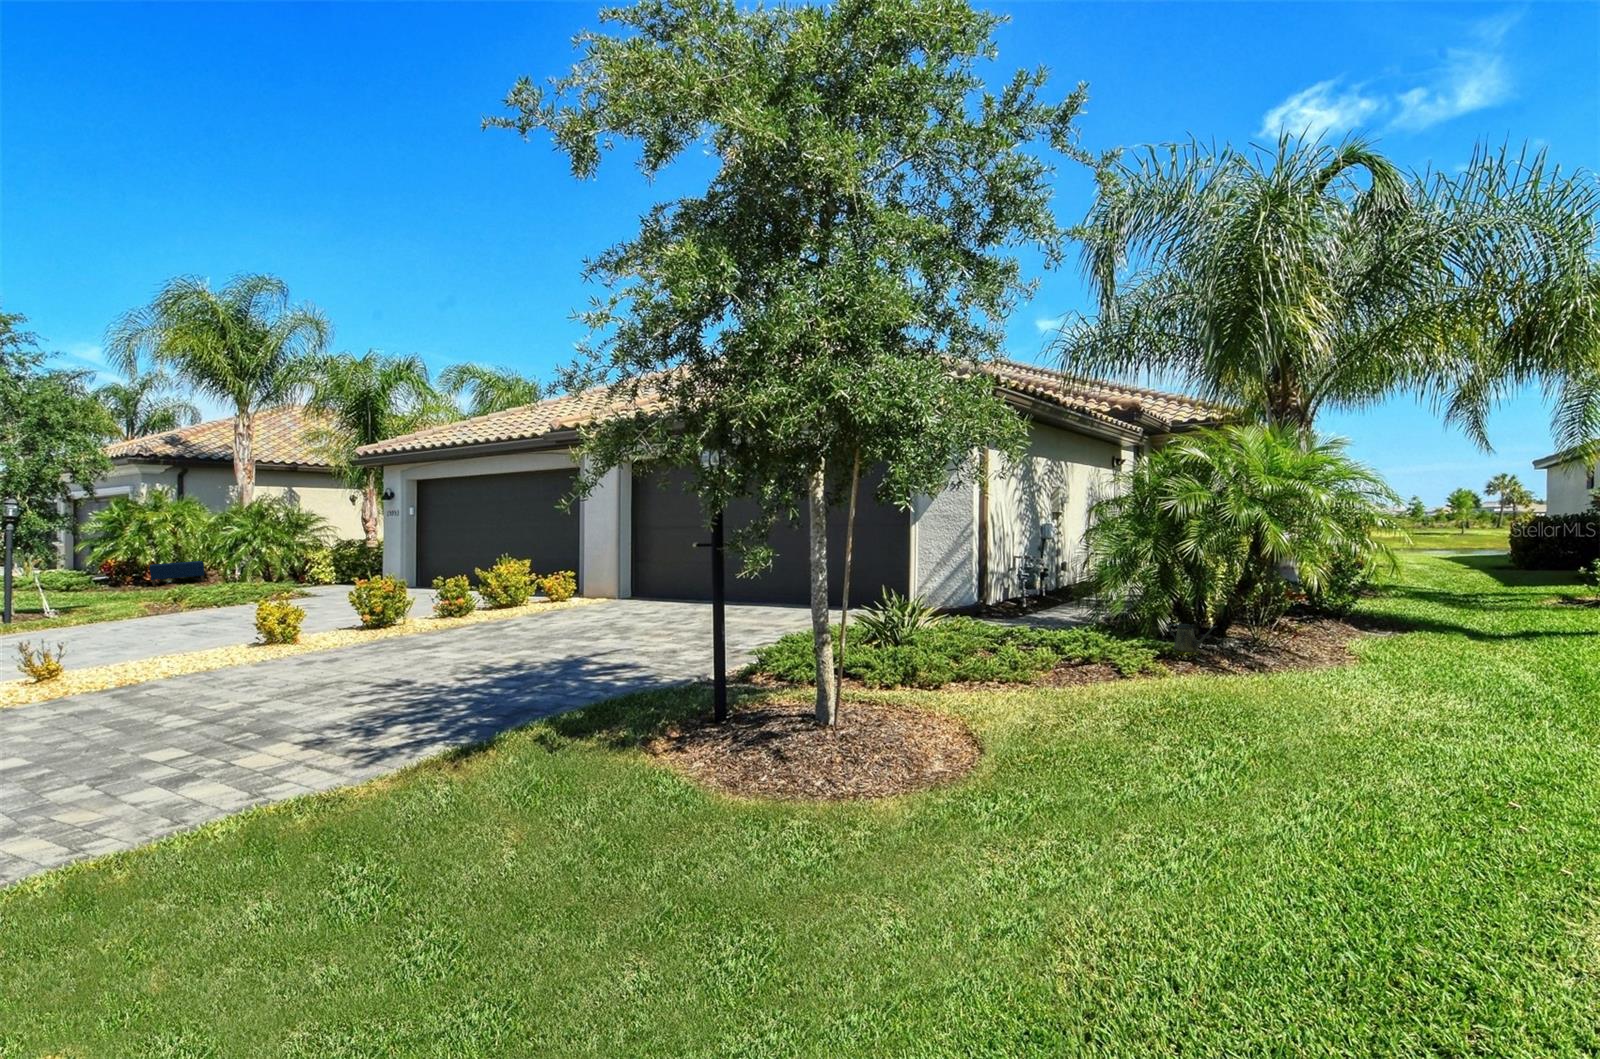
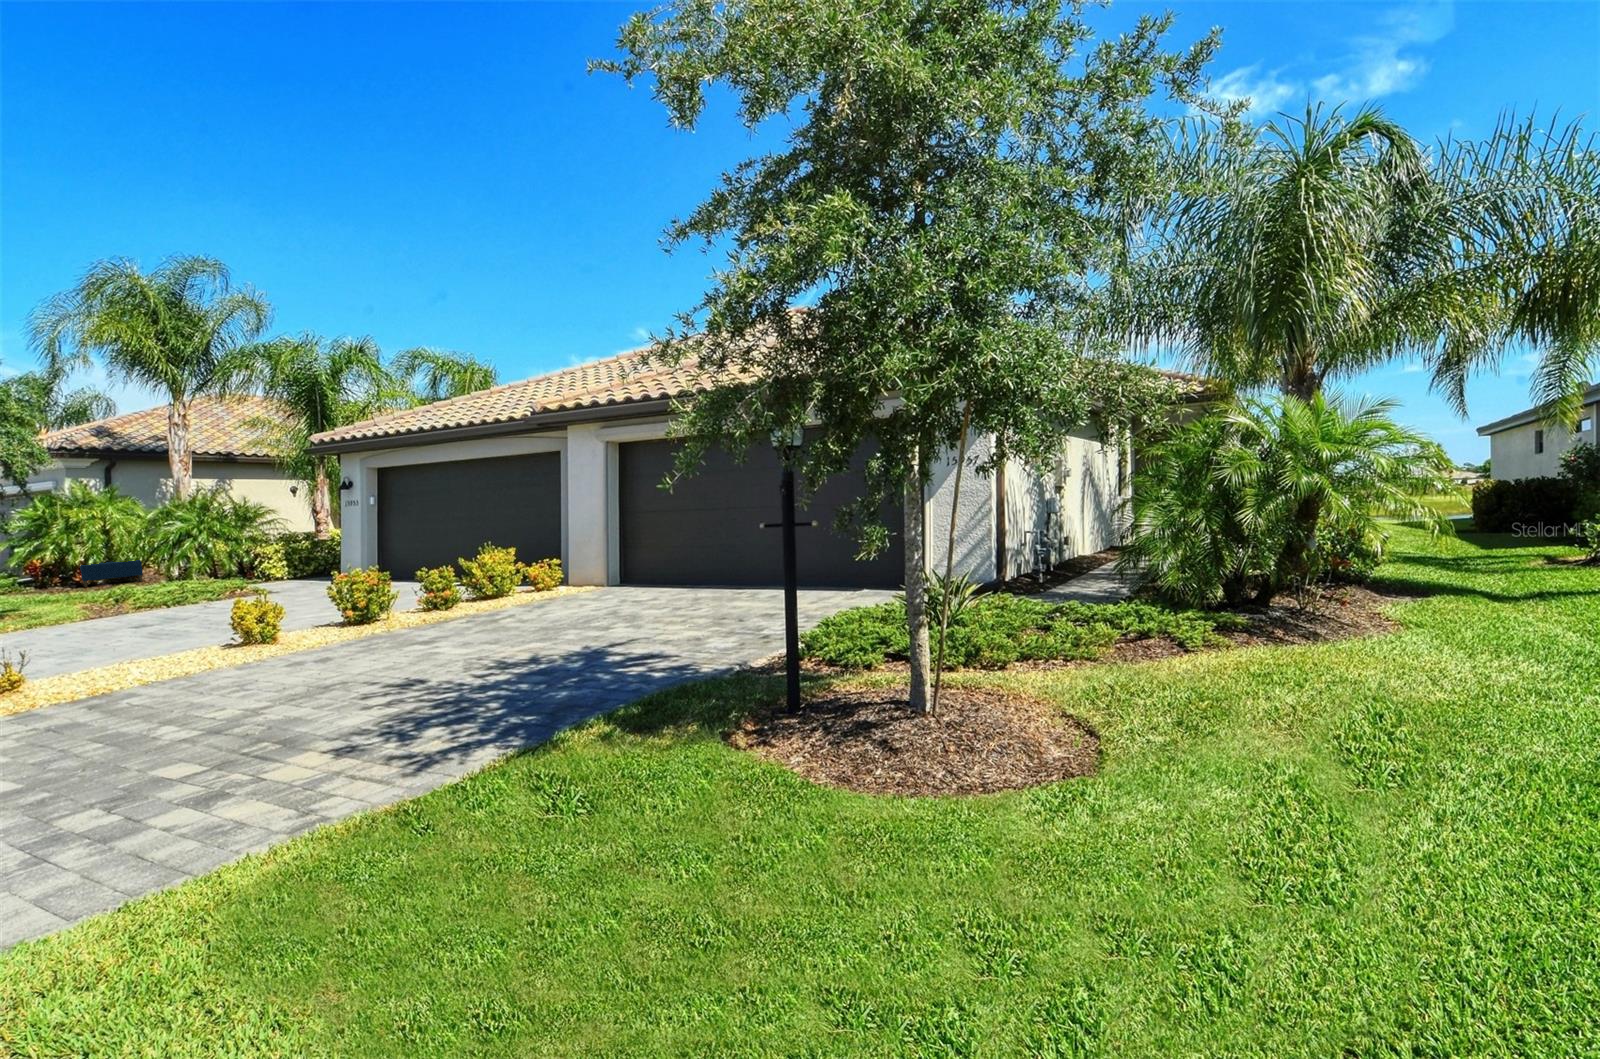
watering can: present [1169,624,1217,652] -> none [1217,595,1271,623]

